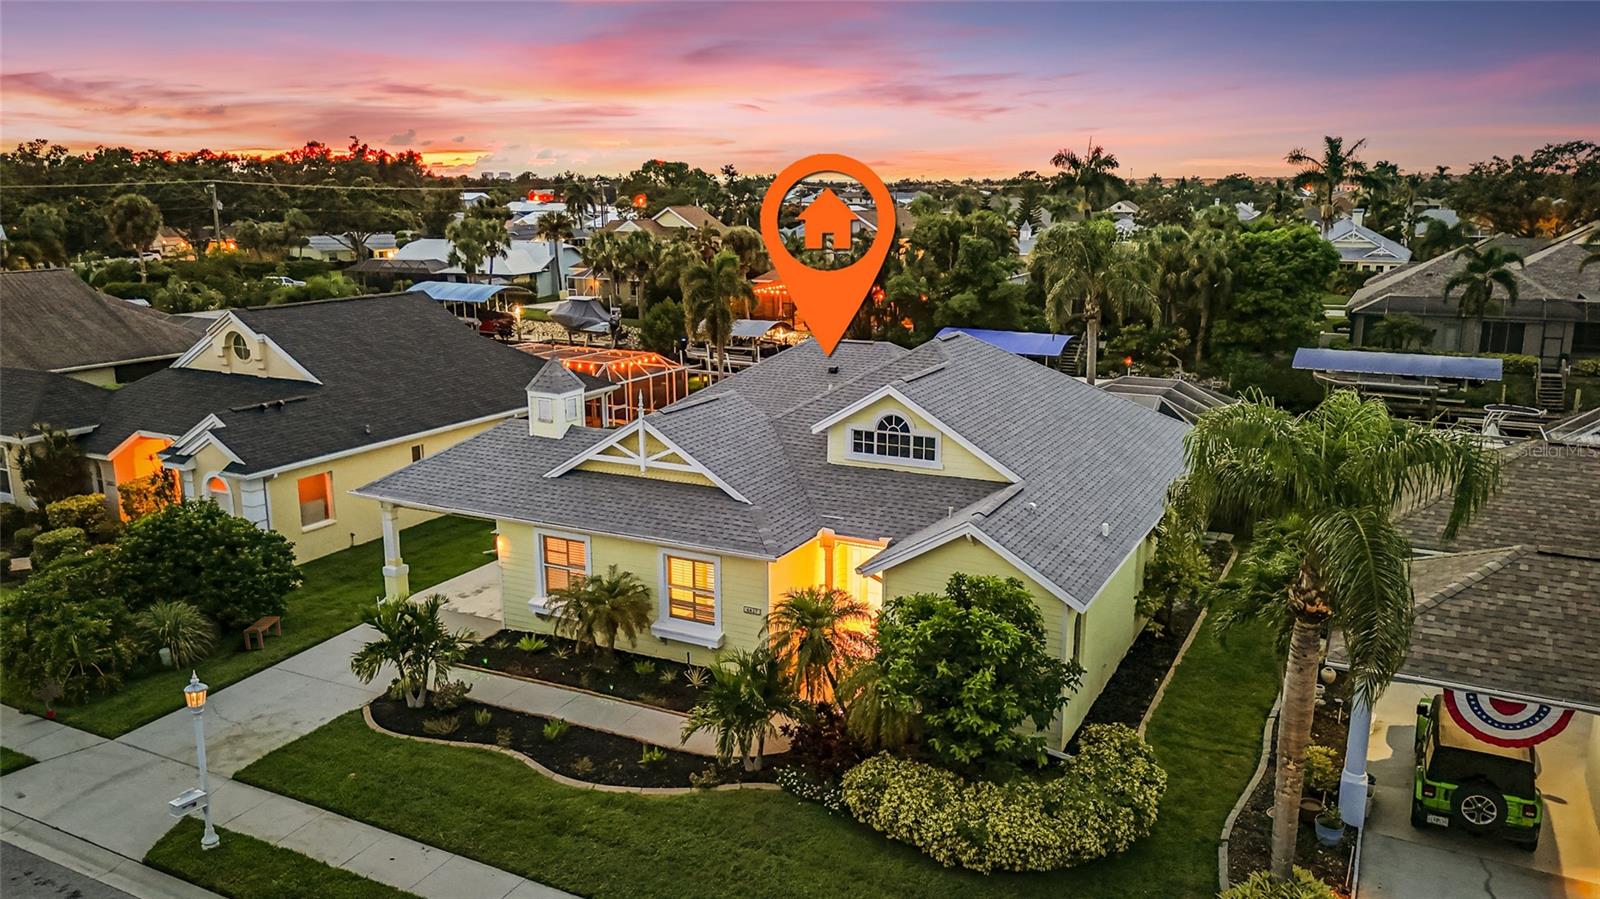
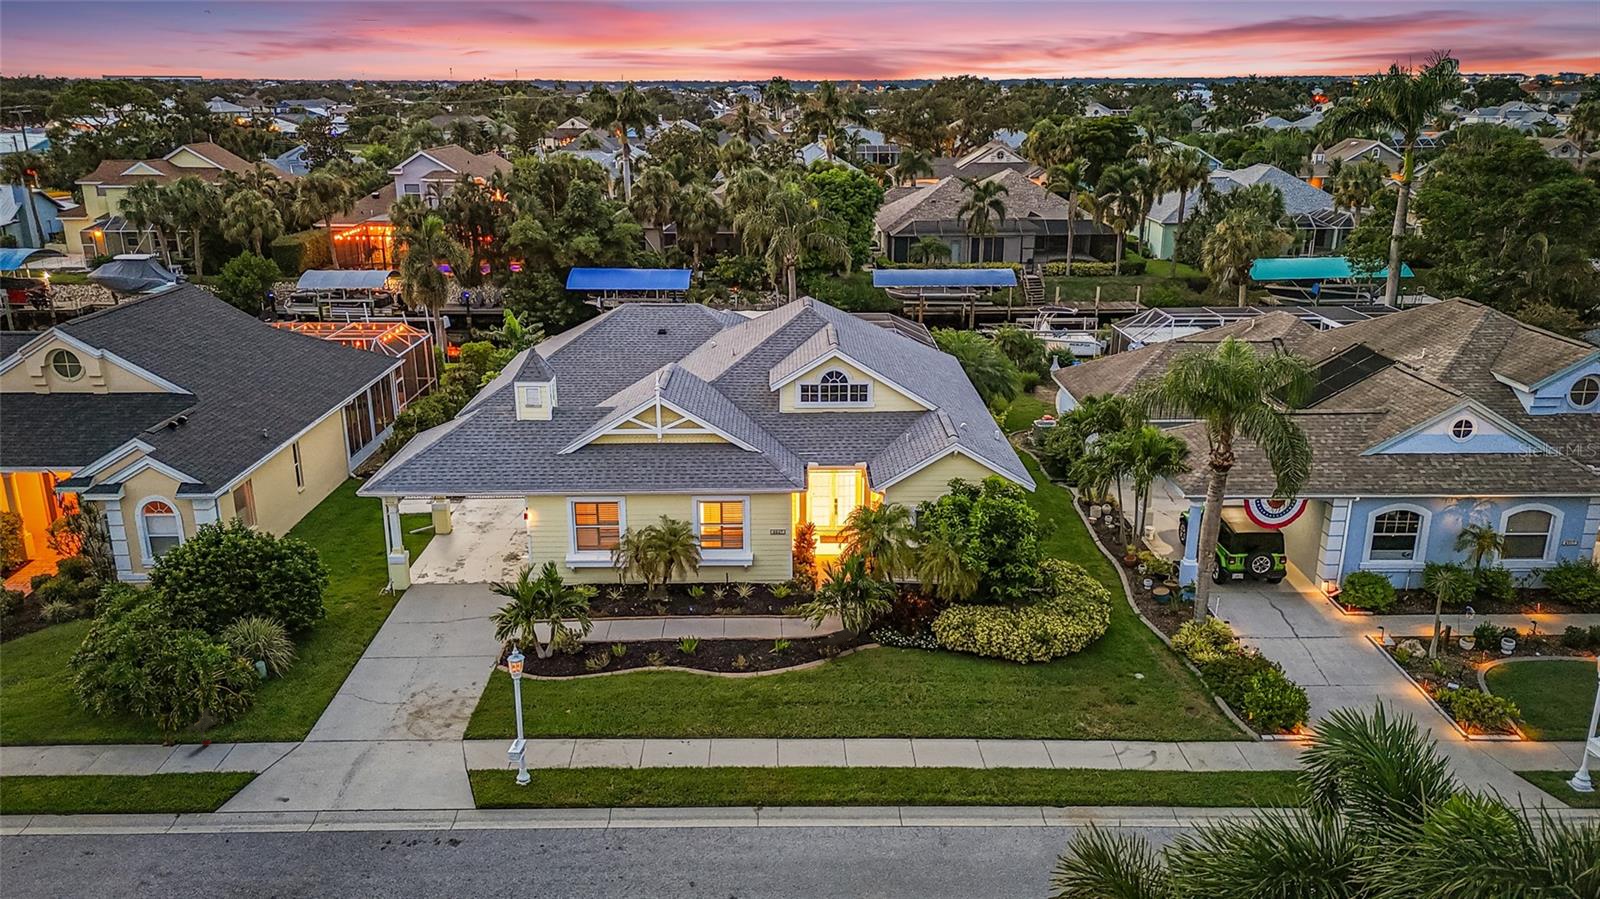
bench: present [243,616,281,650] -> present [821,629,857,662]

